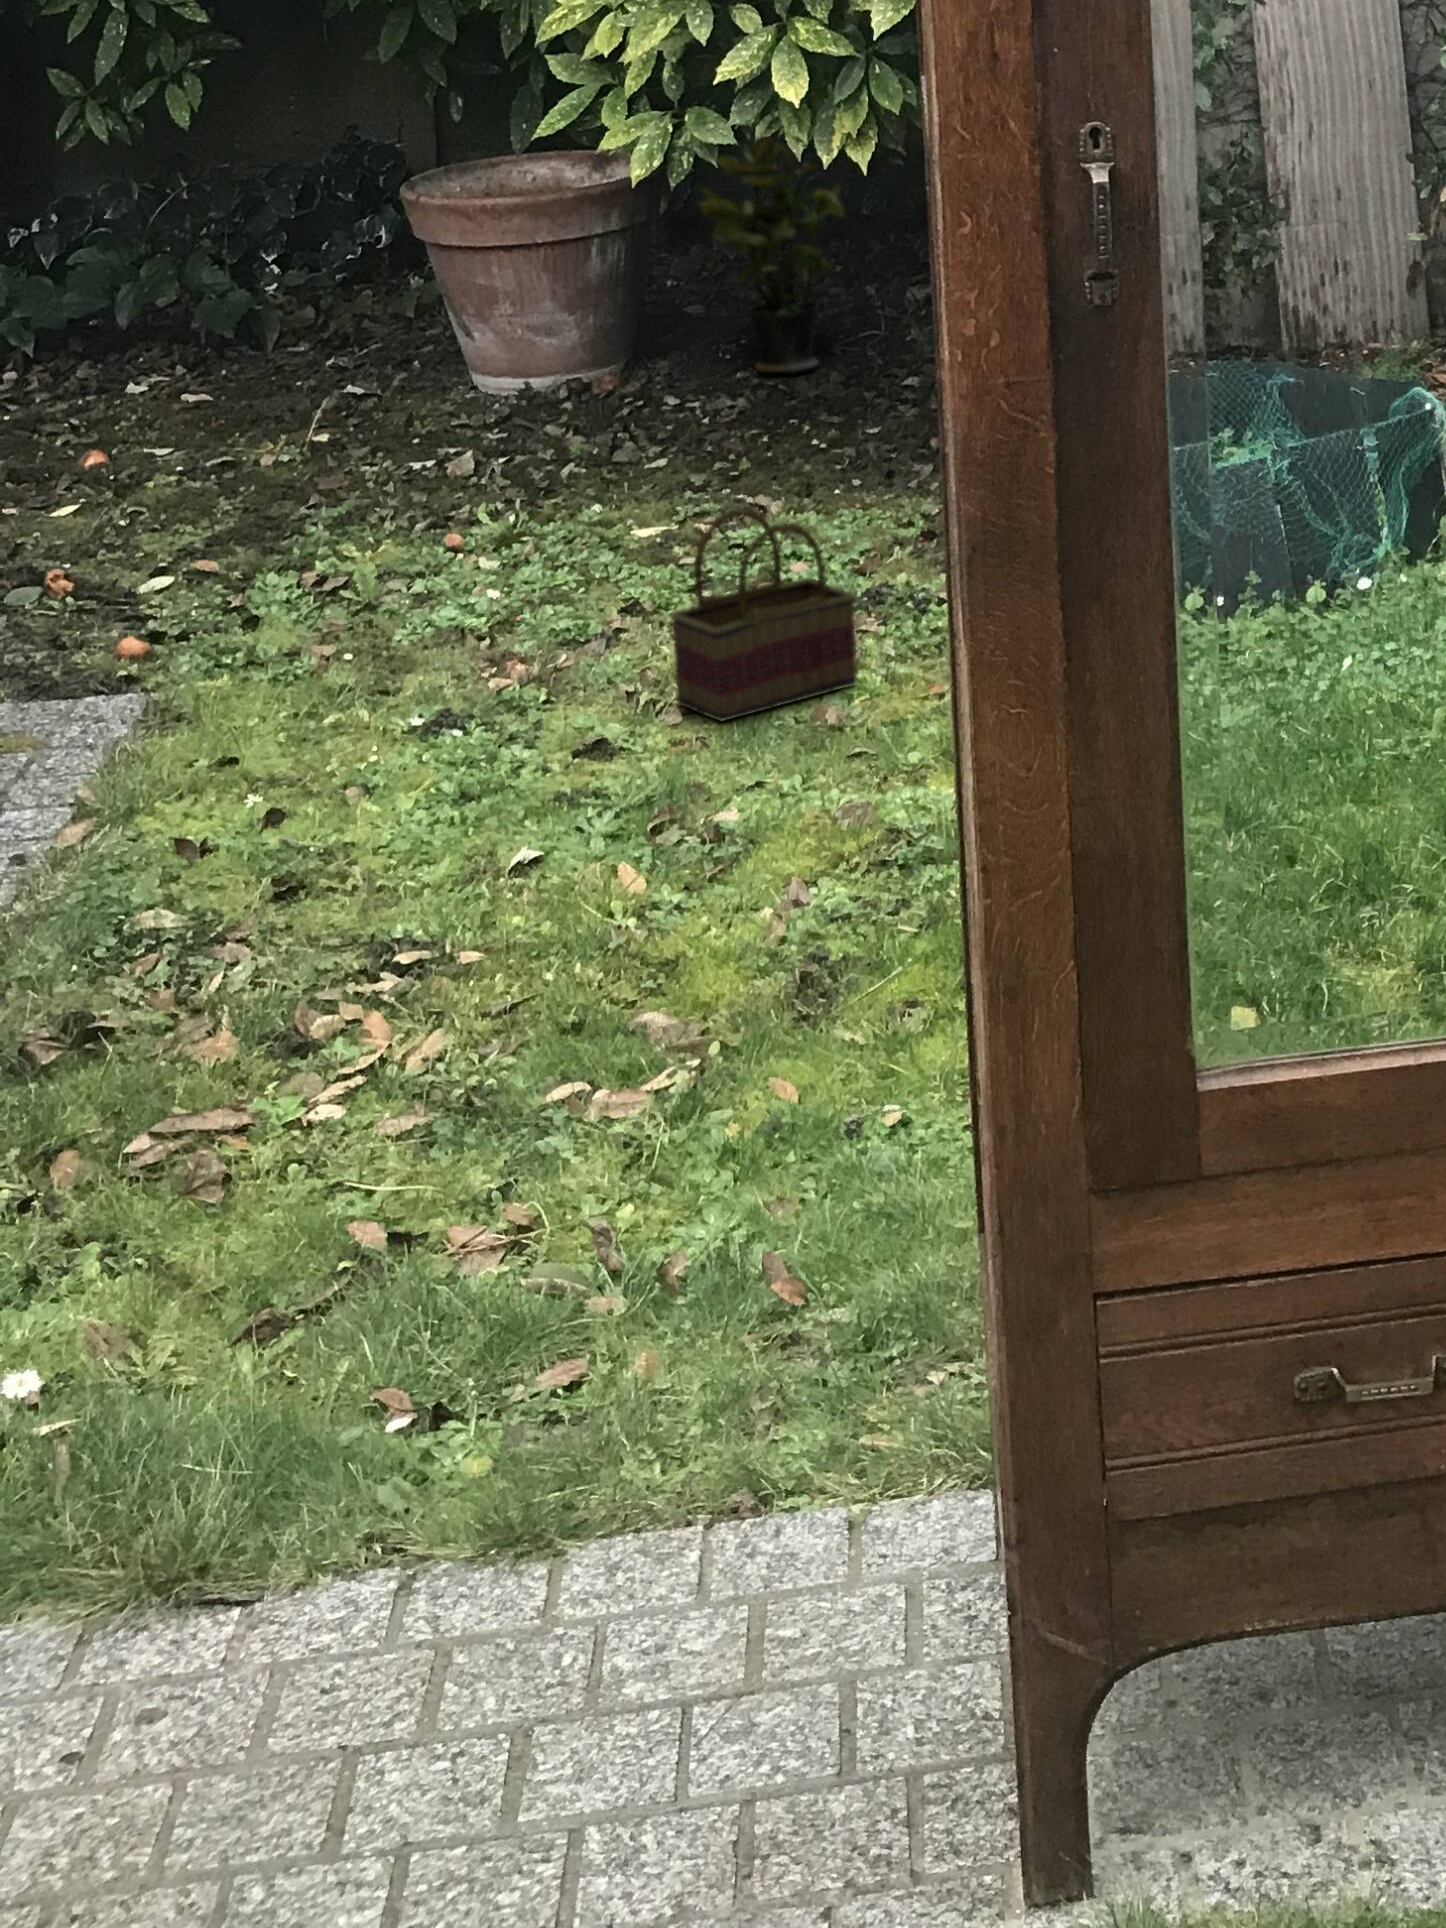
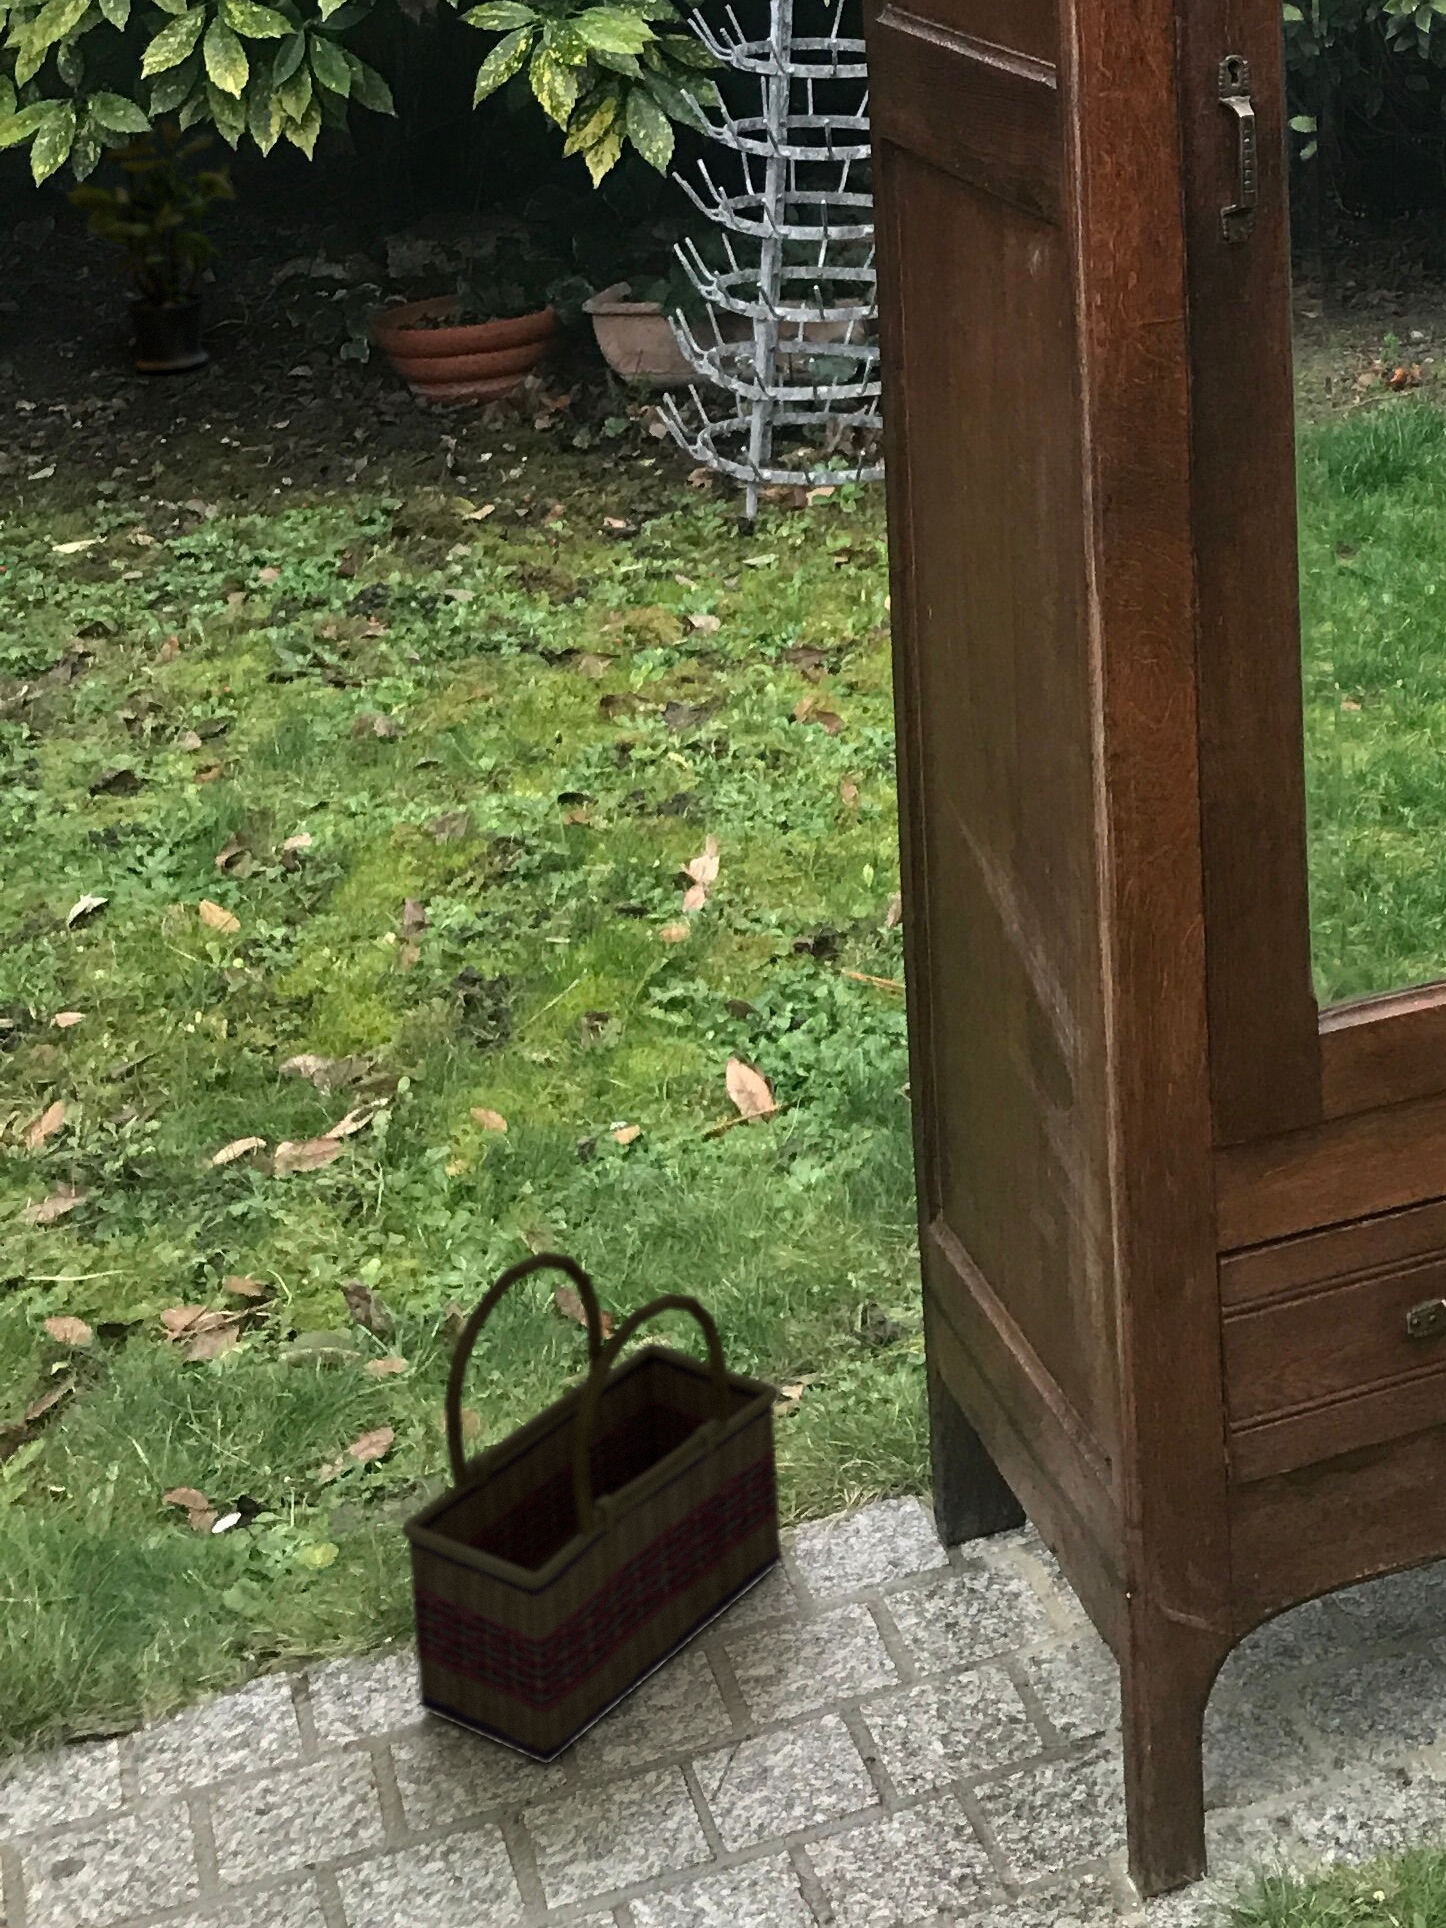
basket: present [670,510,857,721] -> present [402,1252,782,1763]

